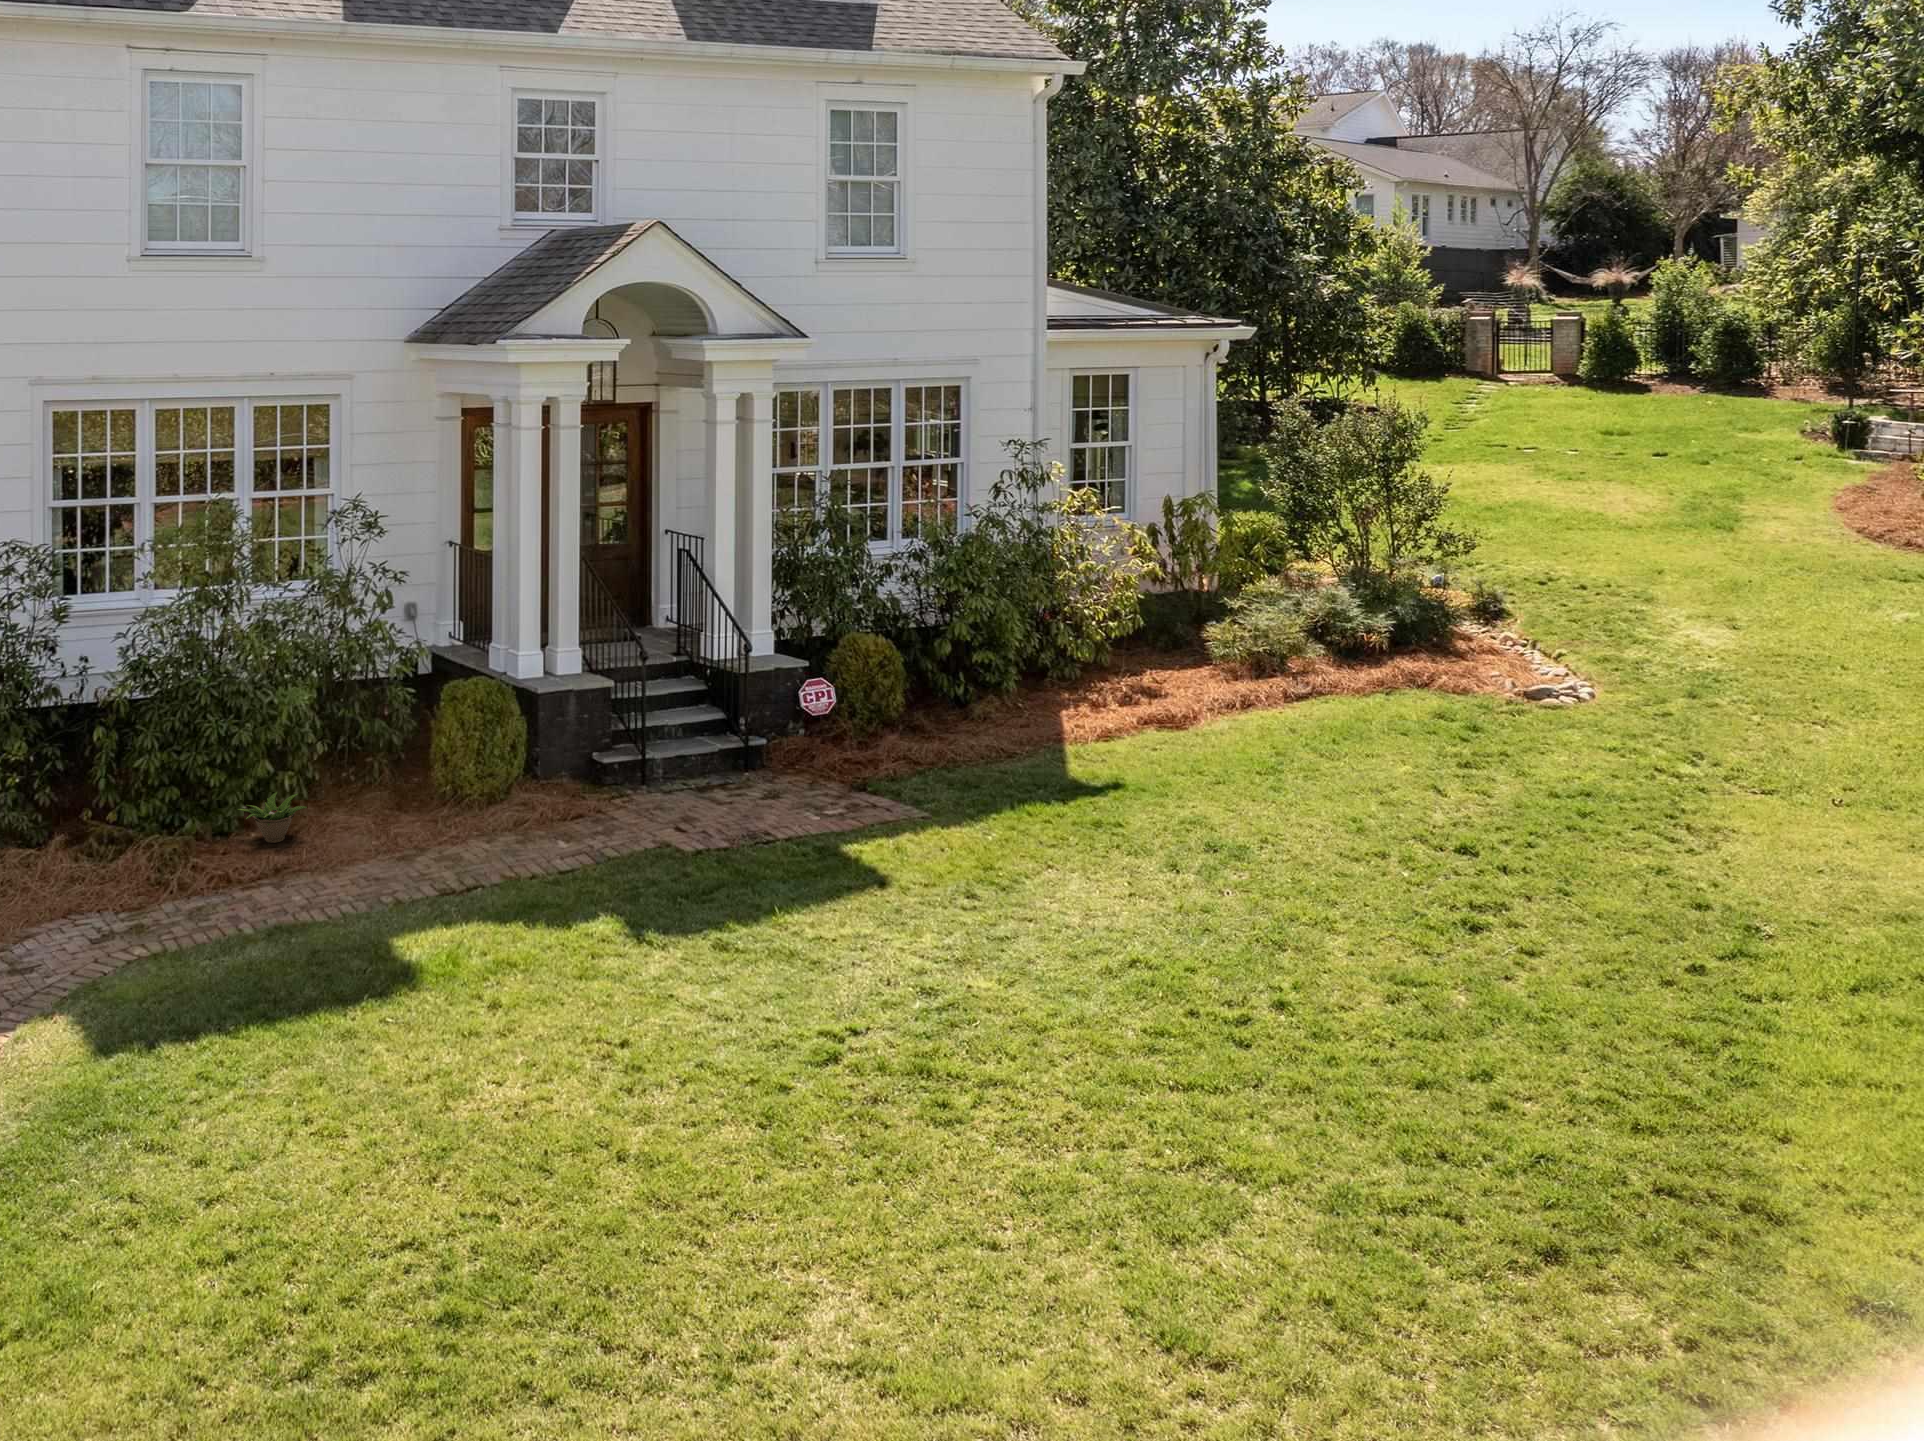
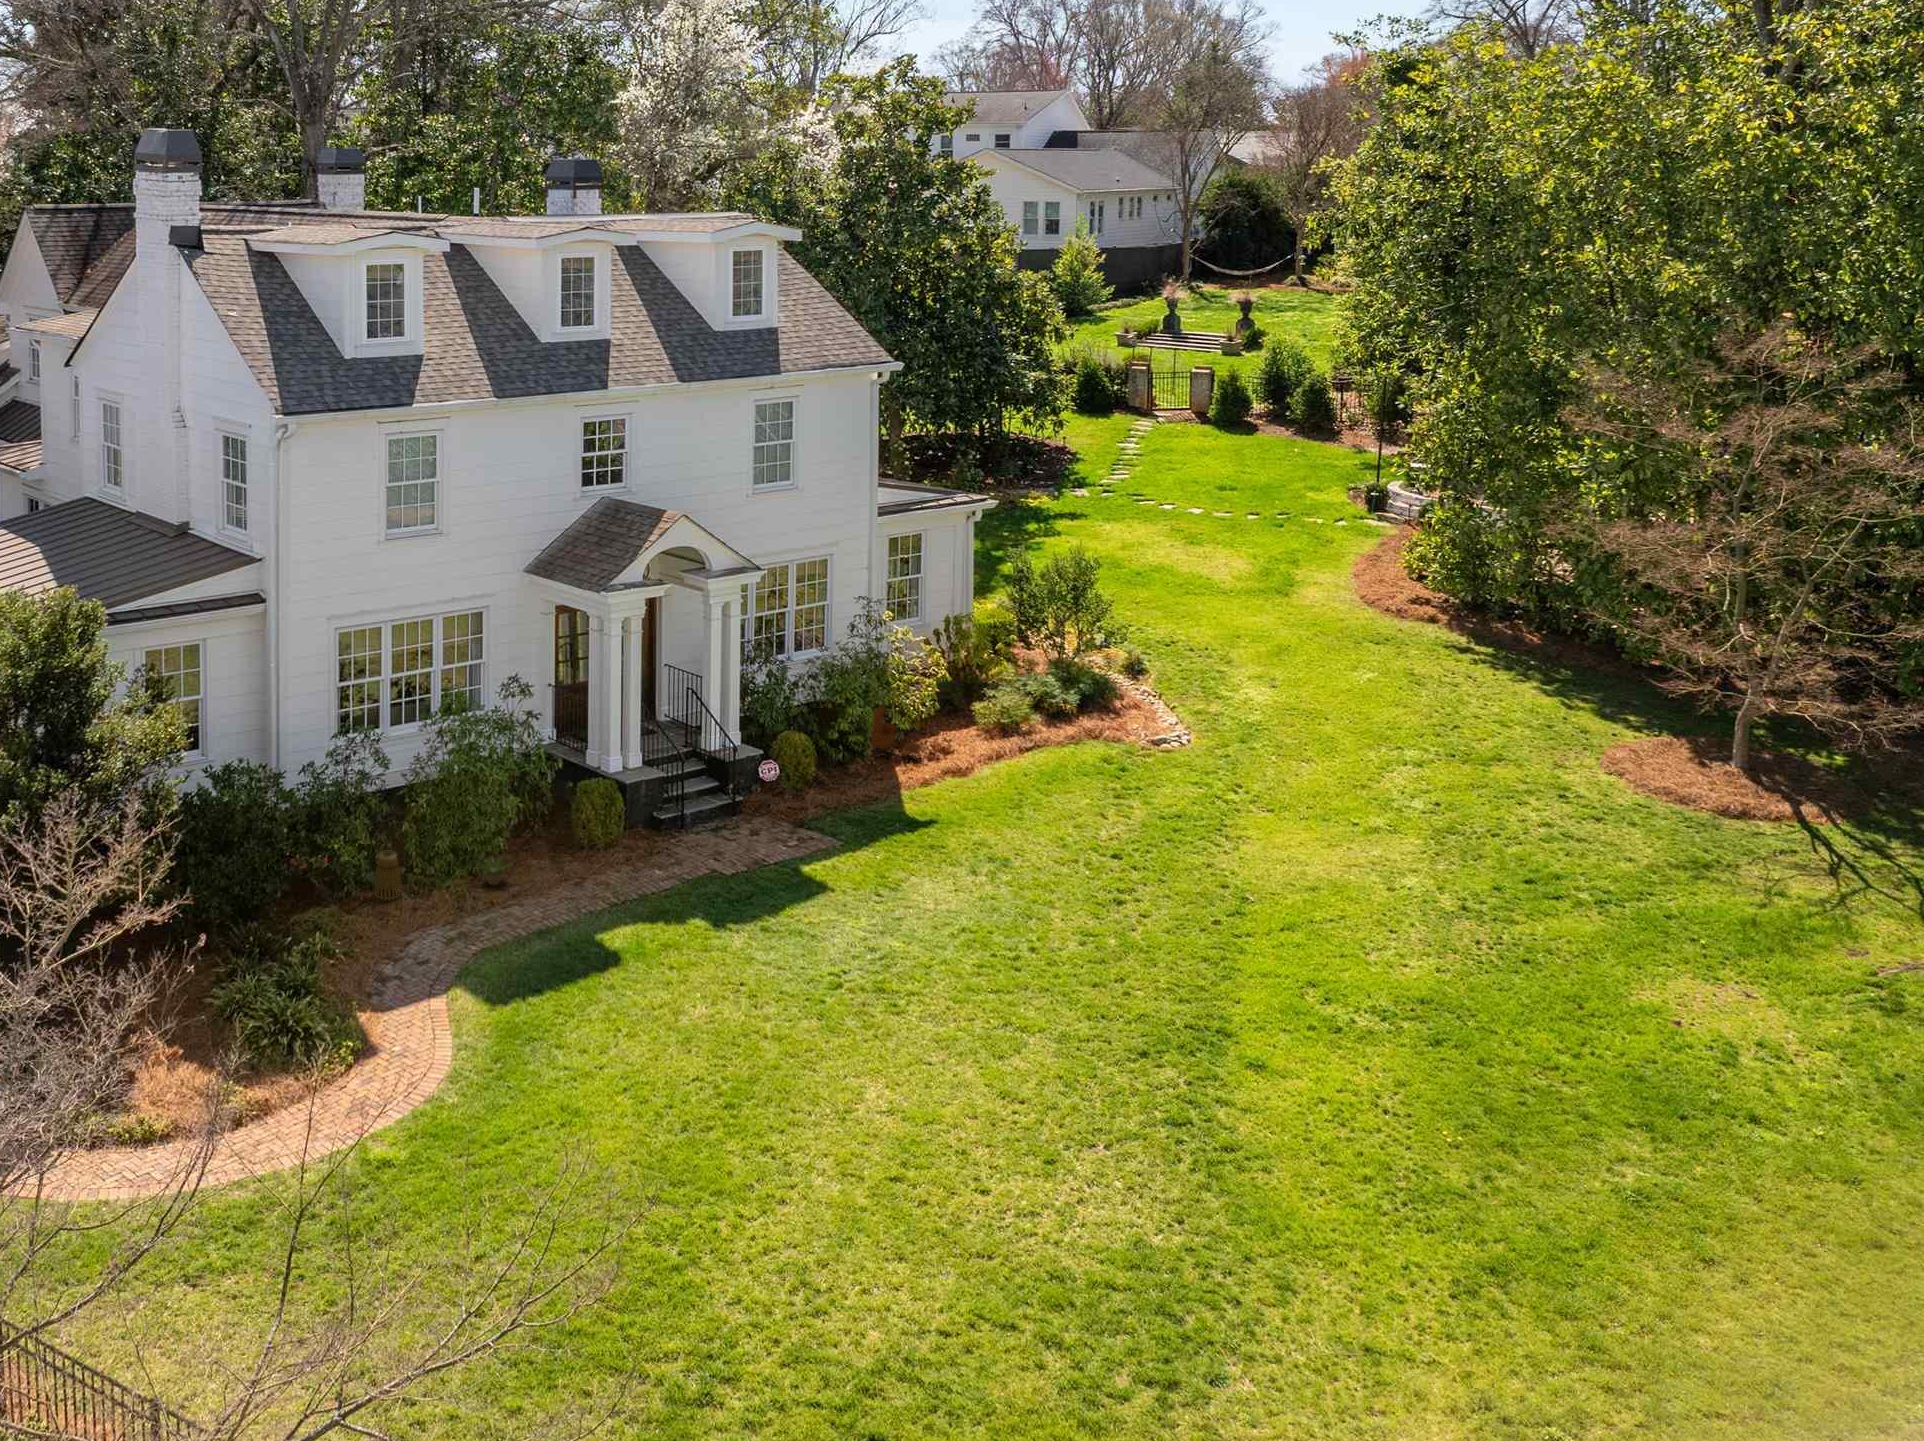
lounge chair: none [1016,614,1108,708] -> present [871,706,922,762]
basket: none [56,768,107,857] -> present [375,851,402,900]

